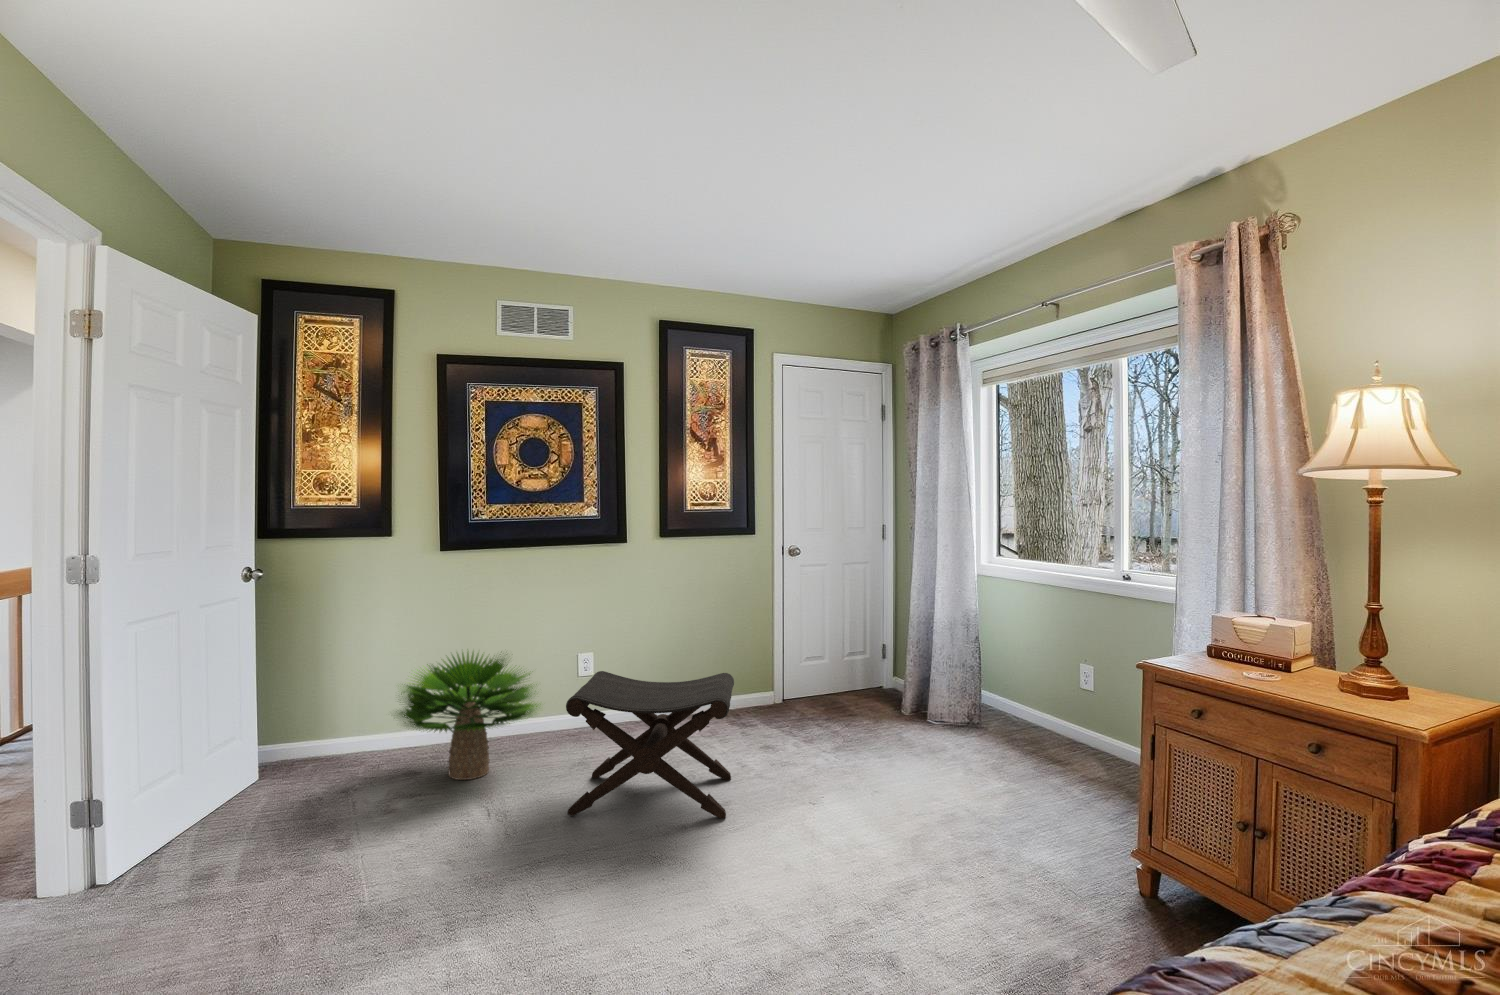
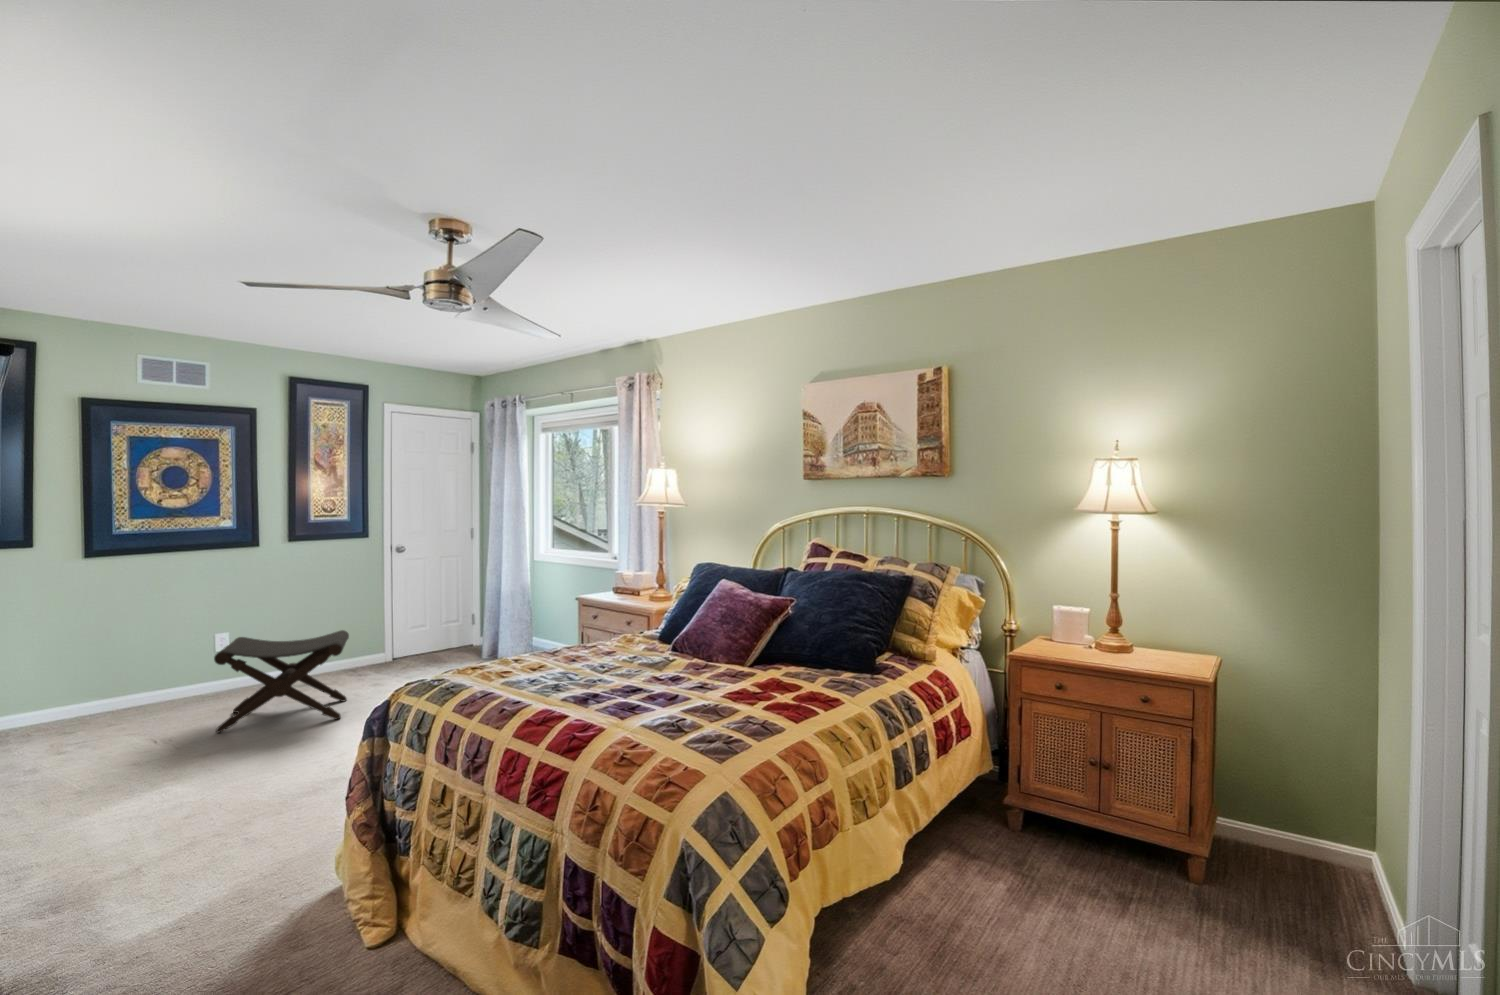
potted plant: present [397,652,541,780] -> none [37,627,192,728]

